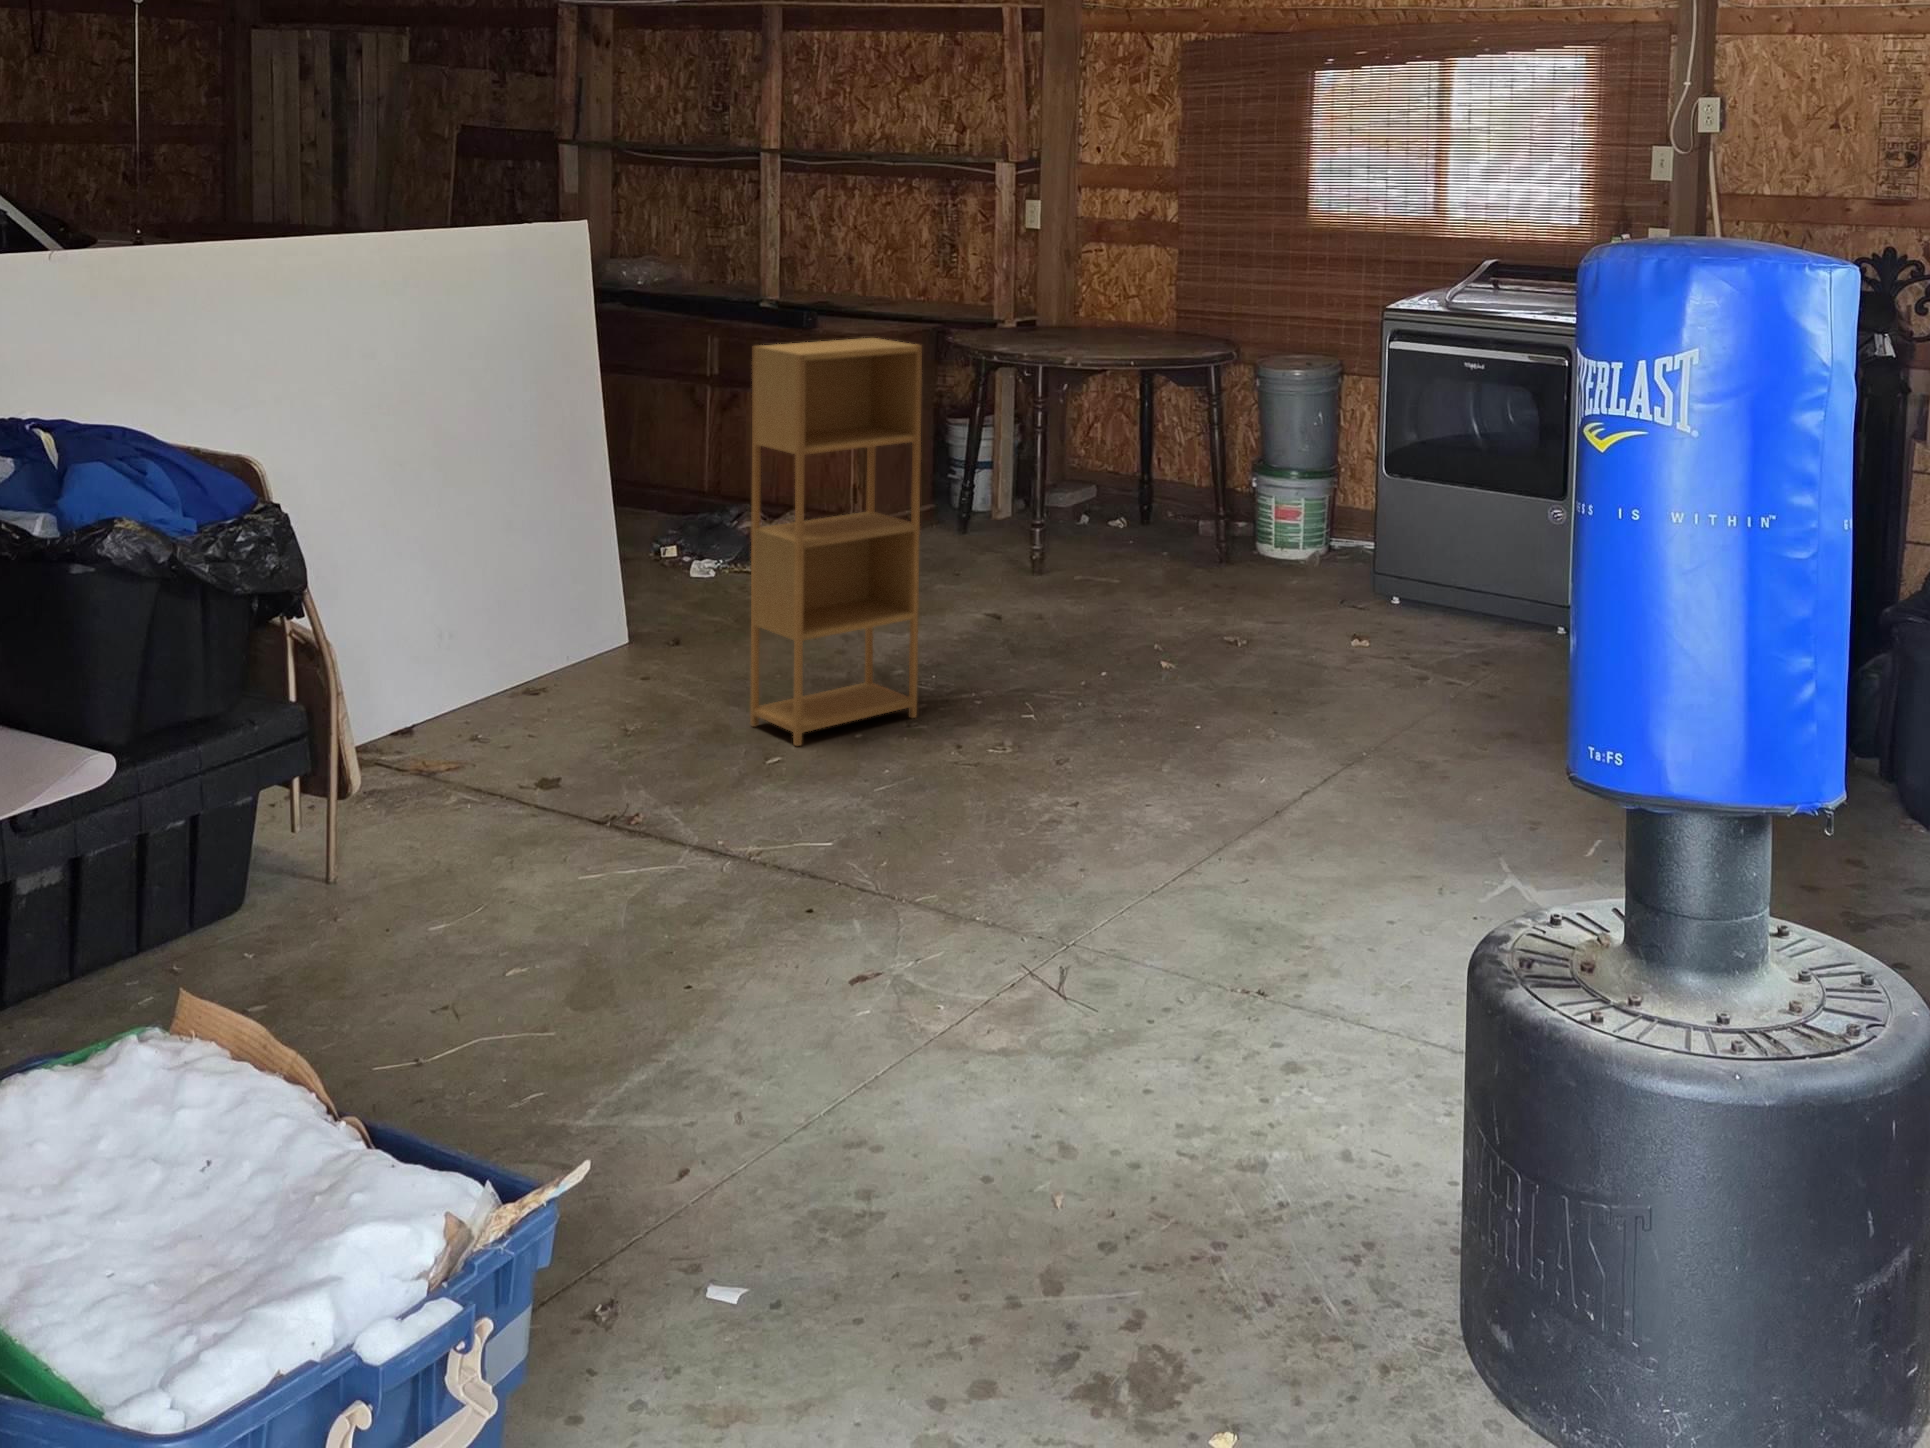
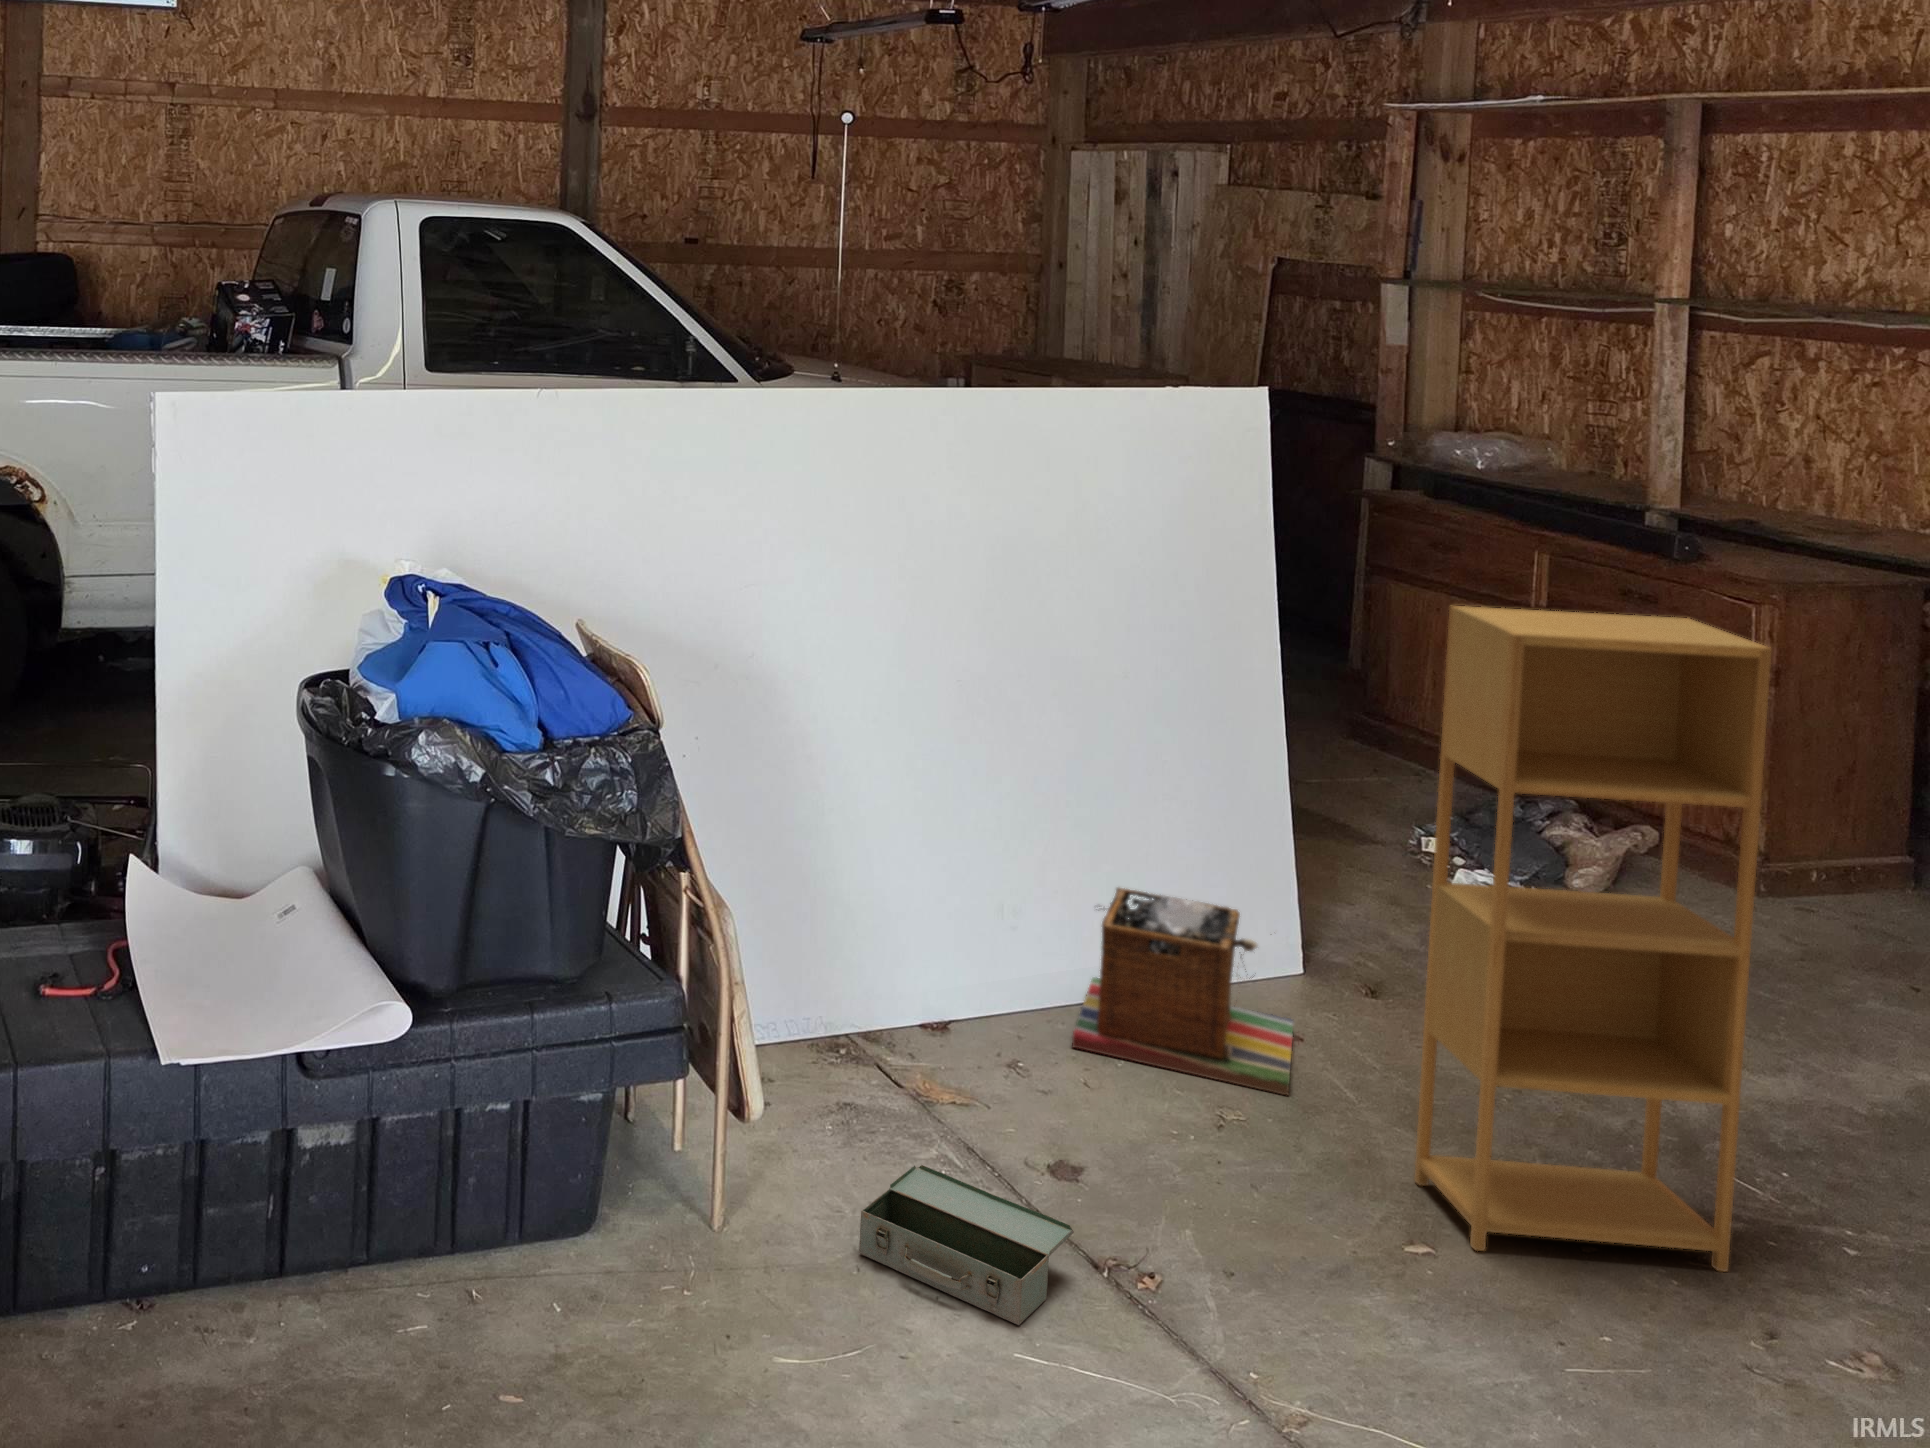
laundry basket: none [502,596,659,720] -> present [1072,888,1293,1096]
toolbox: none [444,796,586,864] -> present [859,1165,1074,1325]

